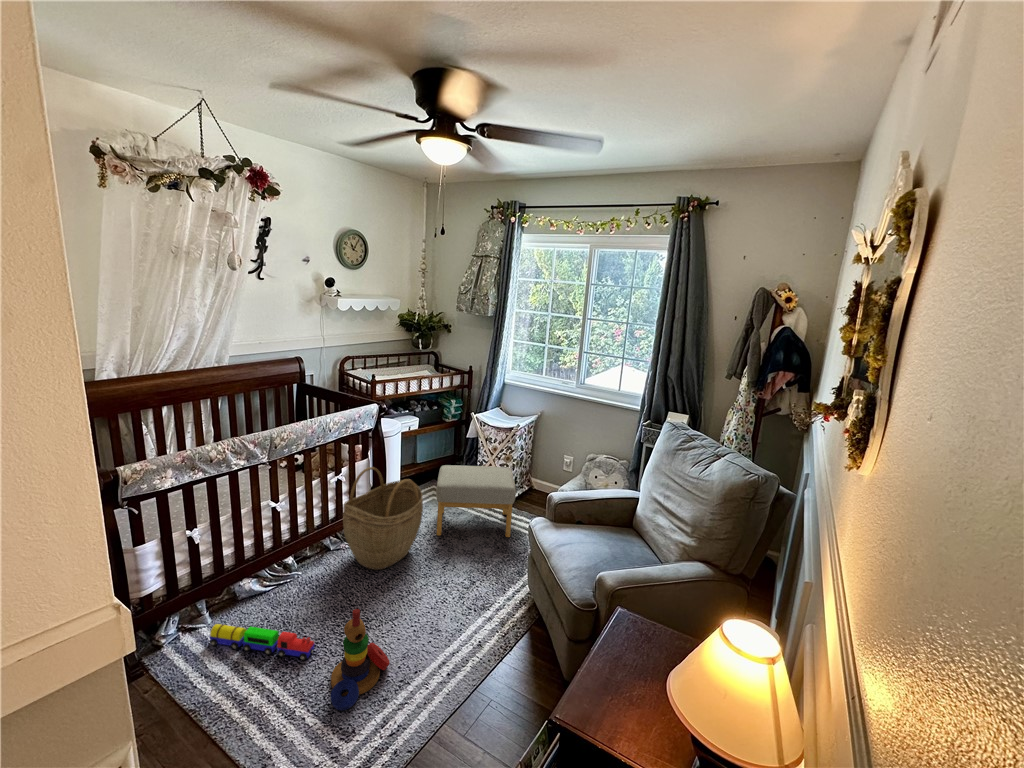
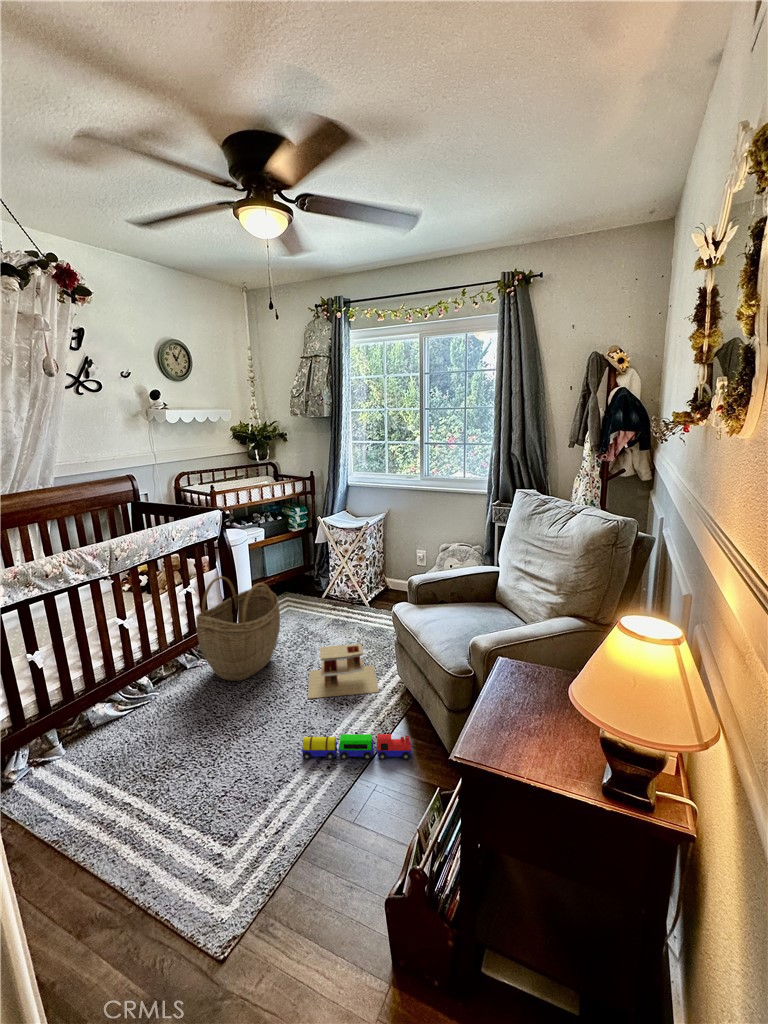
footstool: present [436,465,516,537] -> none [292,567,373,642]
toy house: none [439,548,508,601] -> present [308,644,379,698]
stacking toy: present [331,609,390,710] -> none [204,710,265,817]
toy train: present [209,624,315,660] -> present [302,734,412,760]

